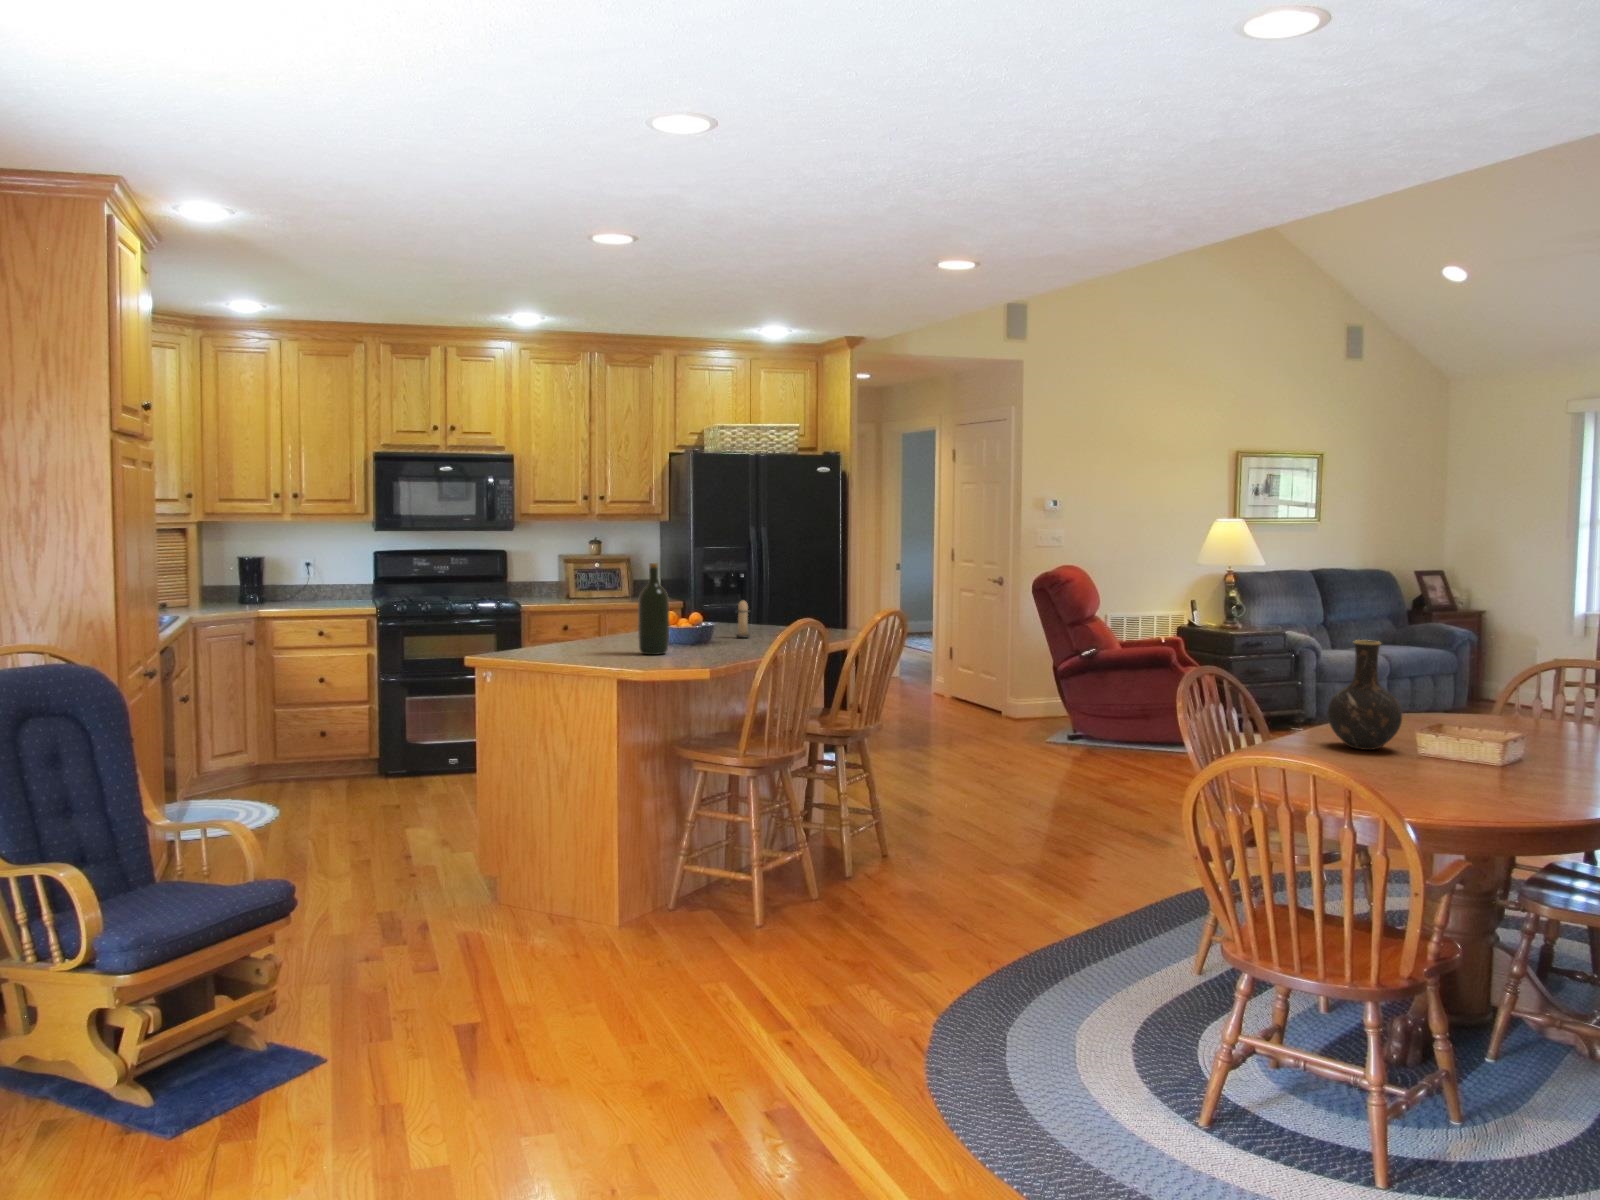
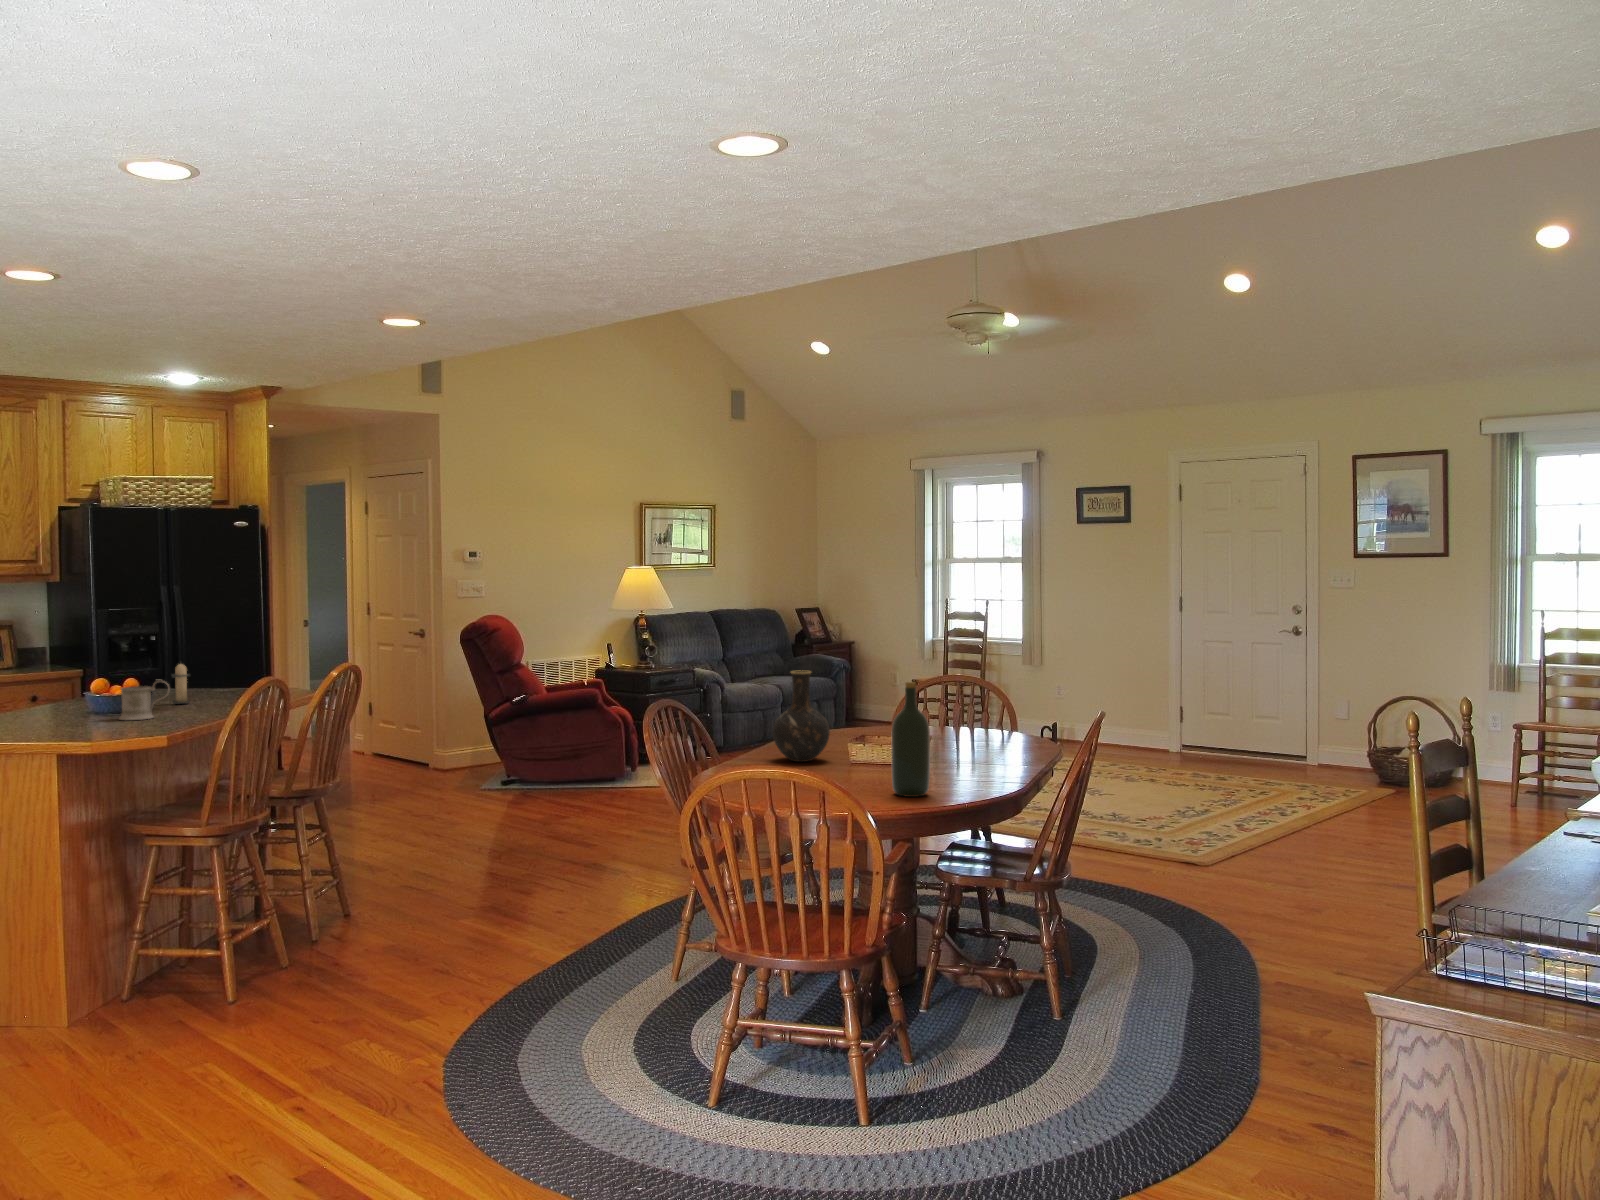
wine bottle: present [638,563,670,655] -> present [891,682,930,797]
mug: none [685,614,726,650] -> present [119,680,170,720]

